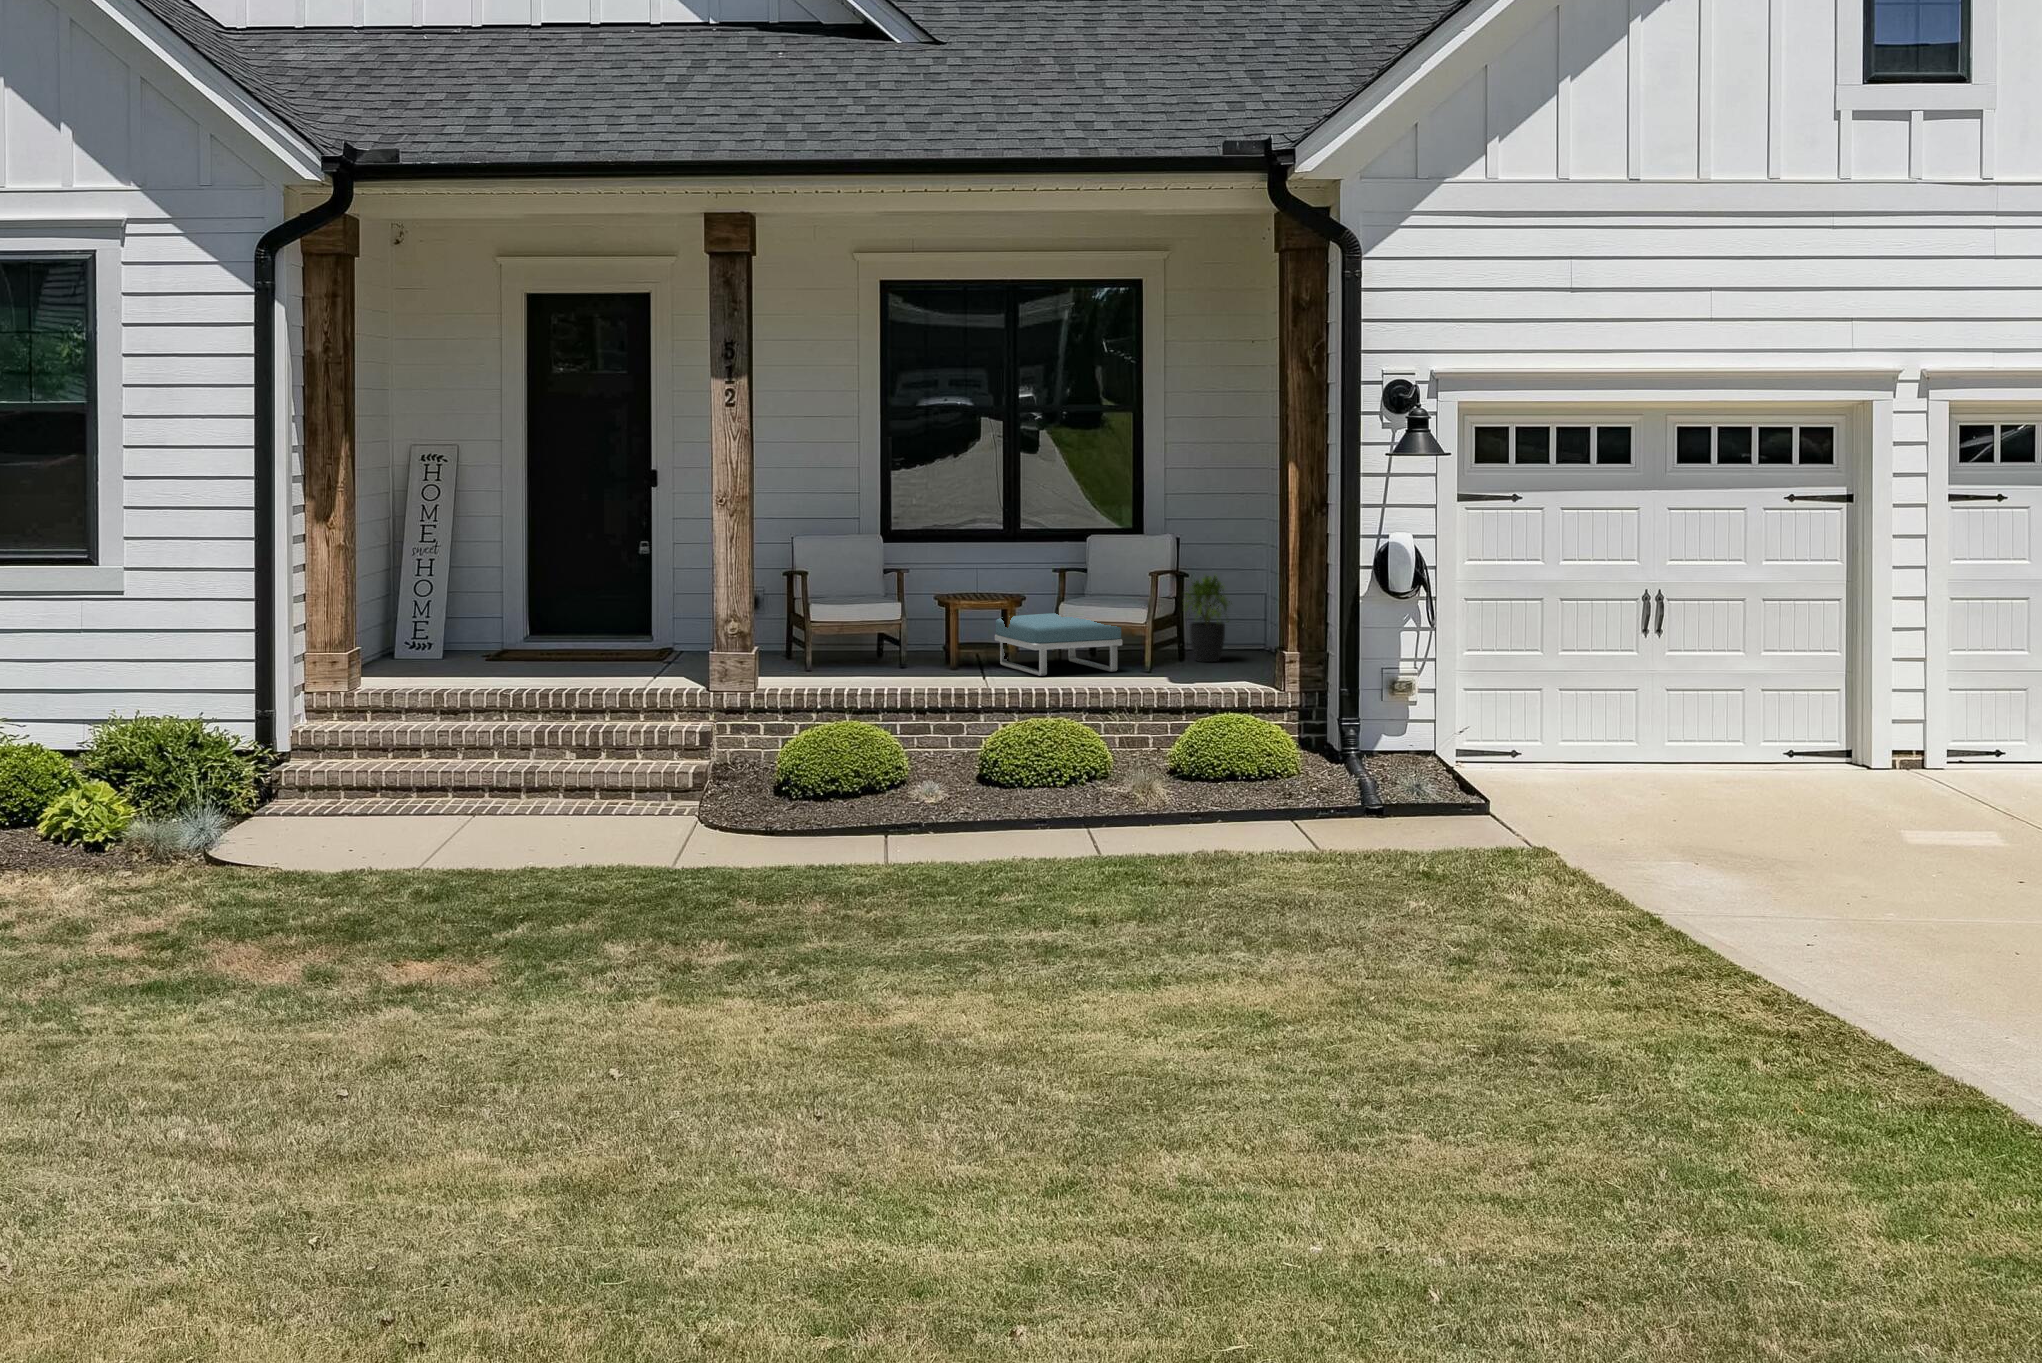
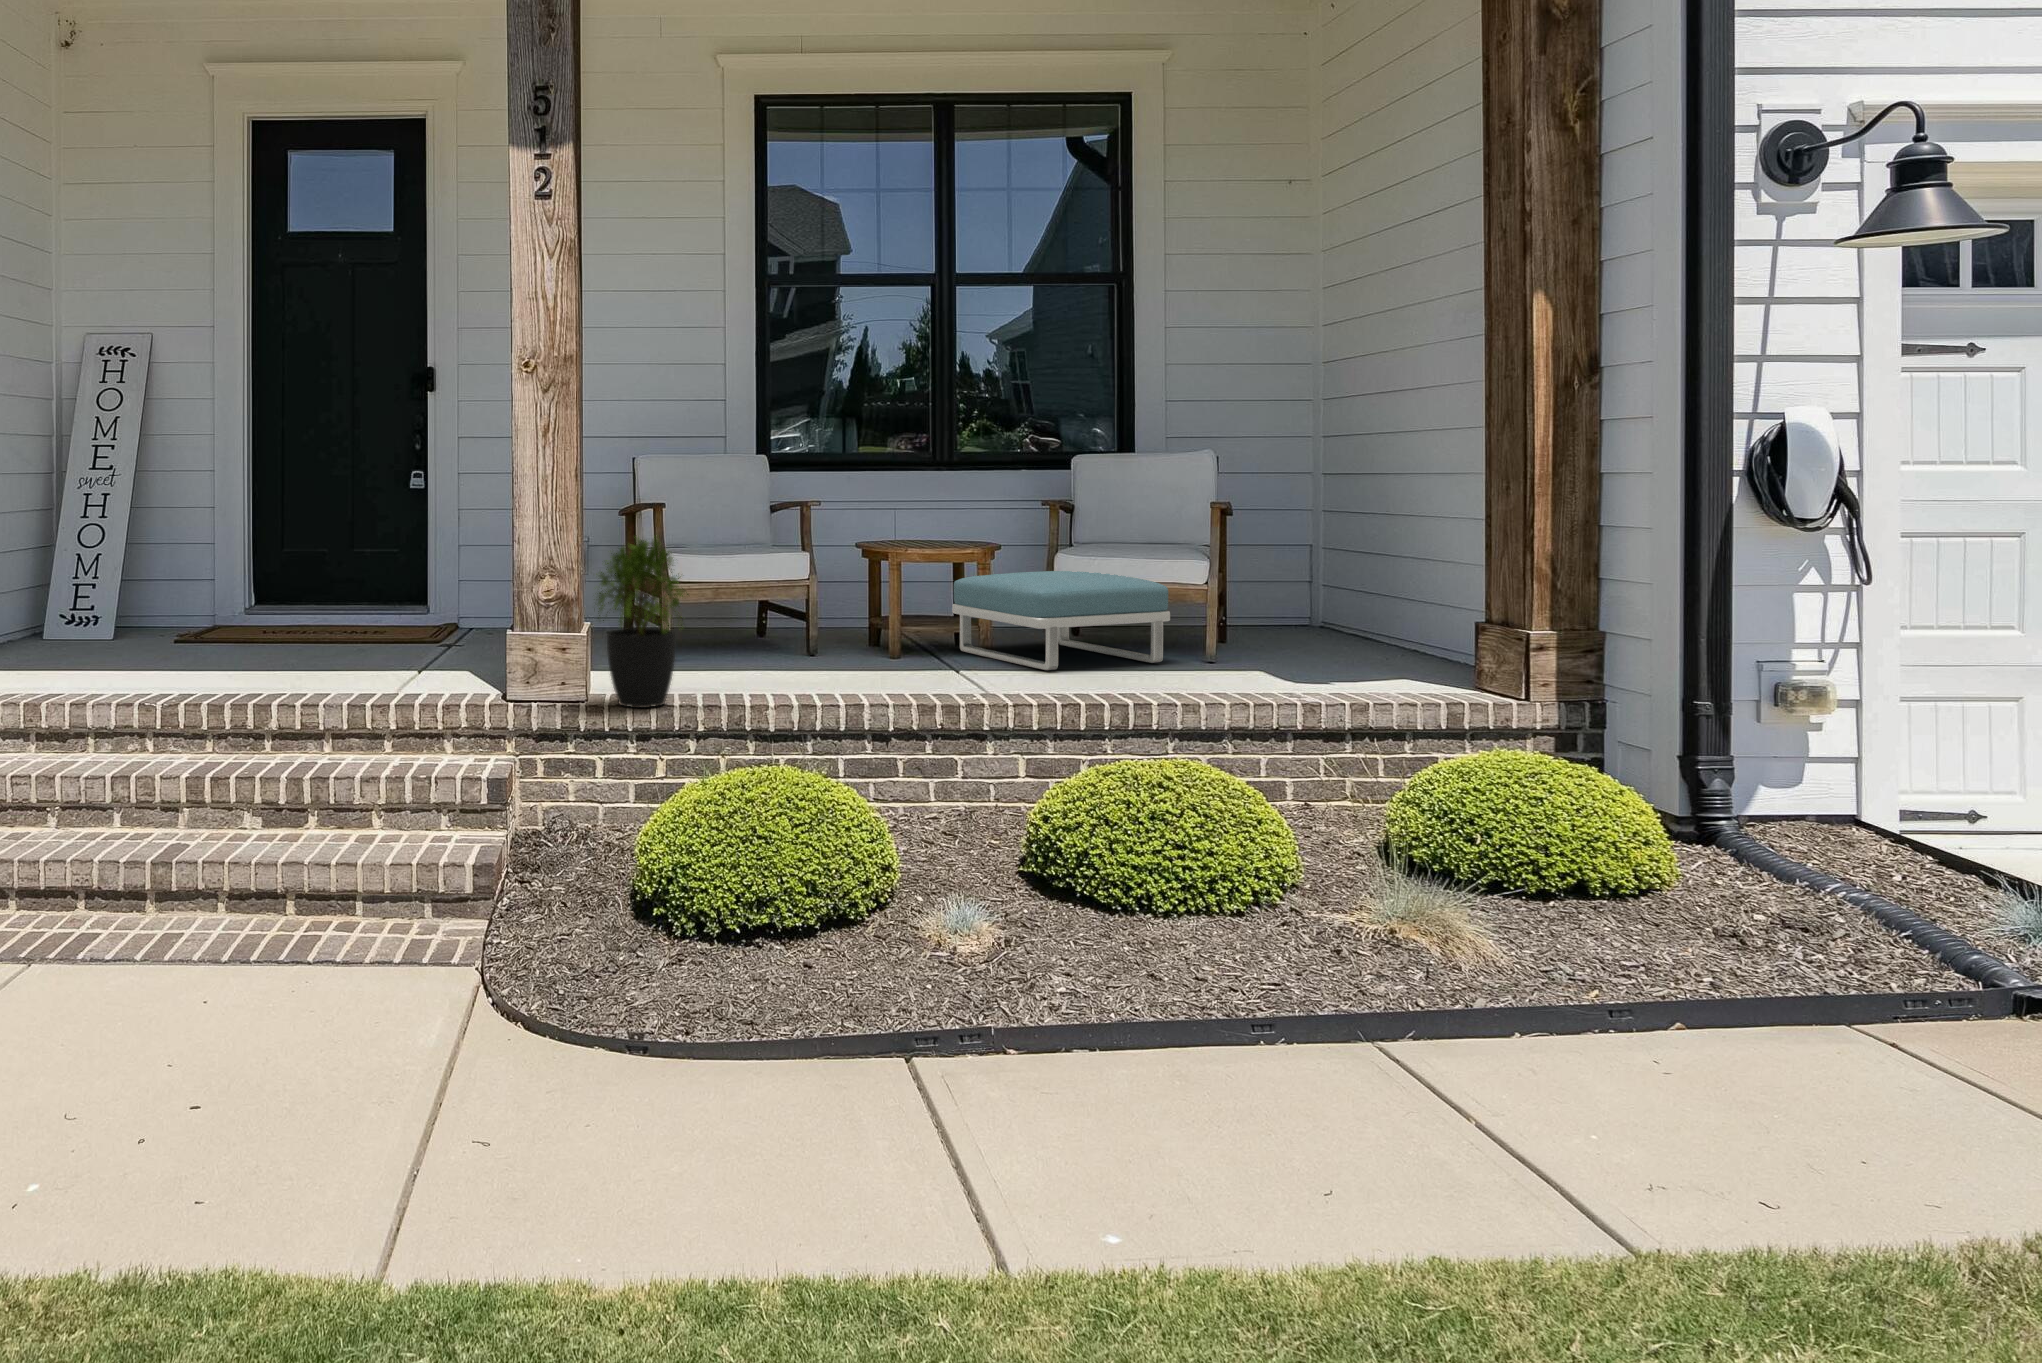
potted plant: present [1184,576,1232,662] -> present [598,536,688,708]

